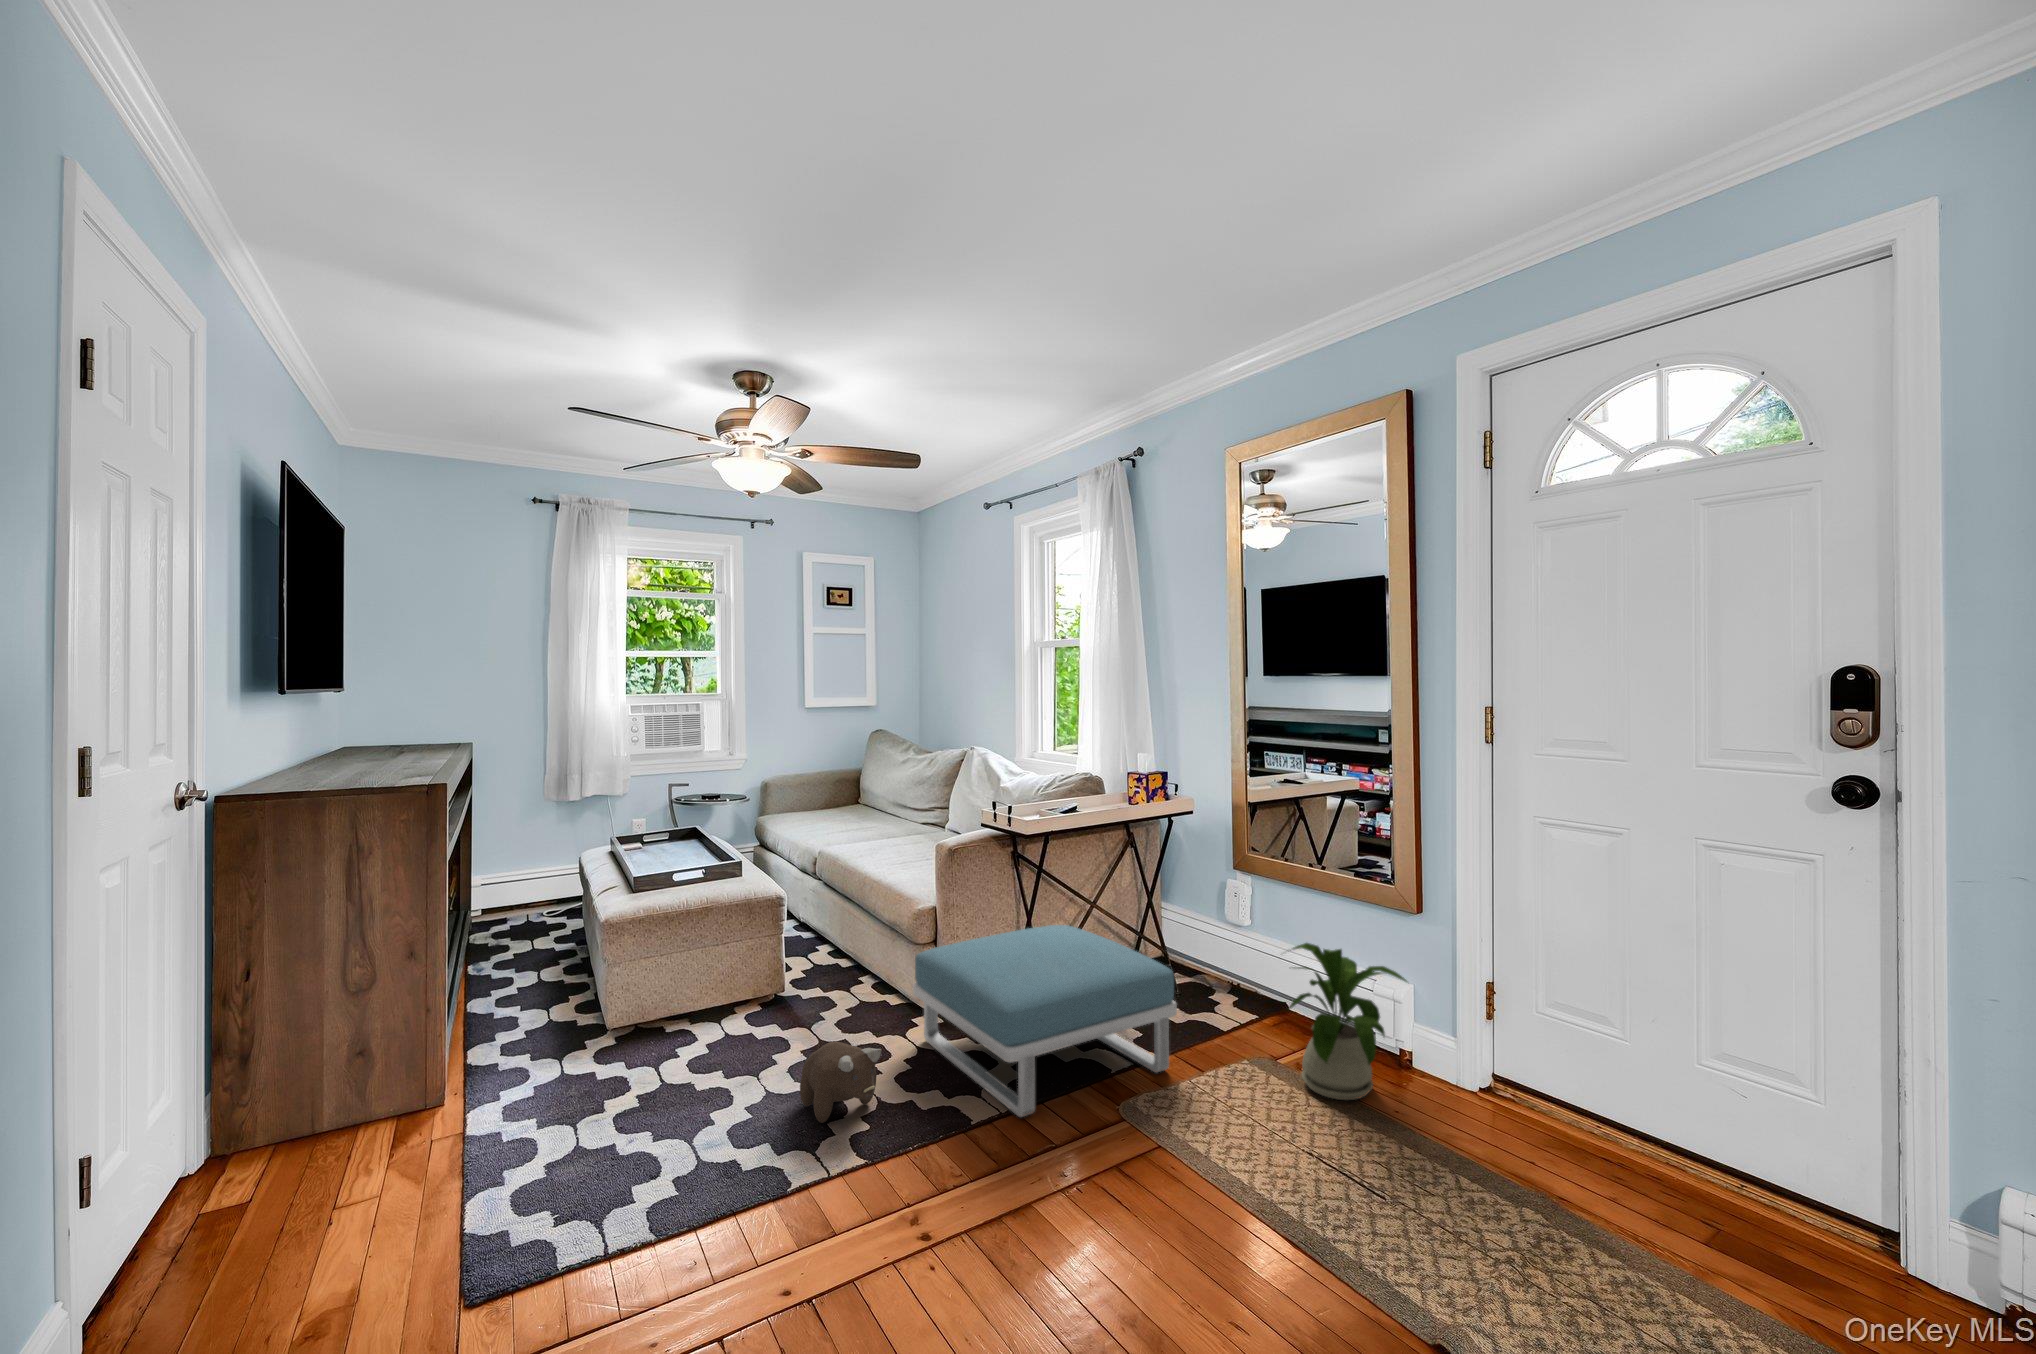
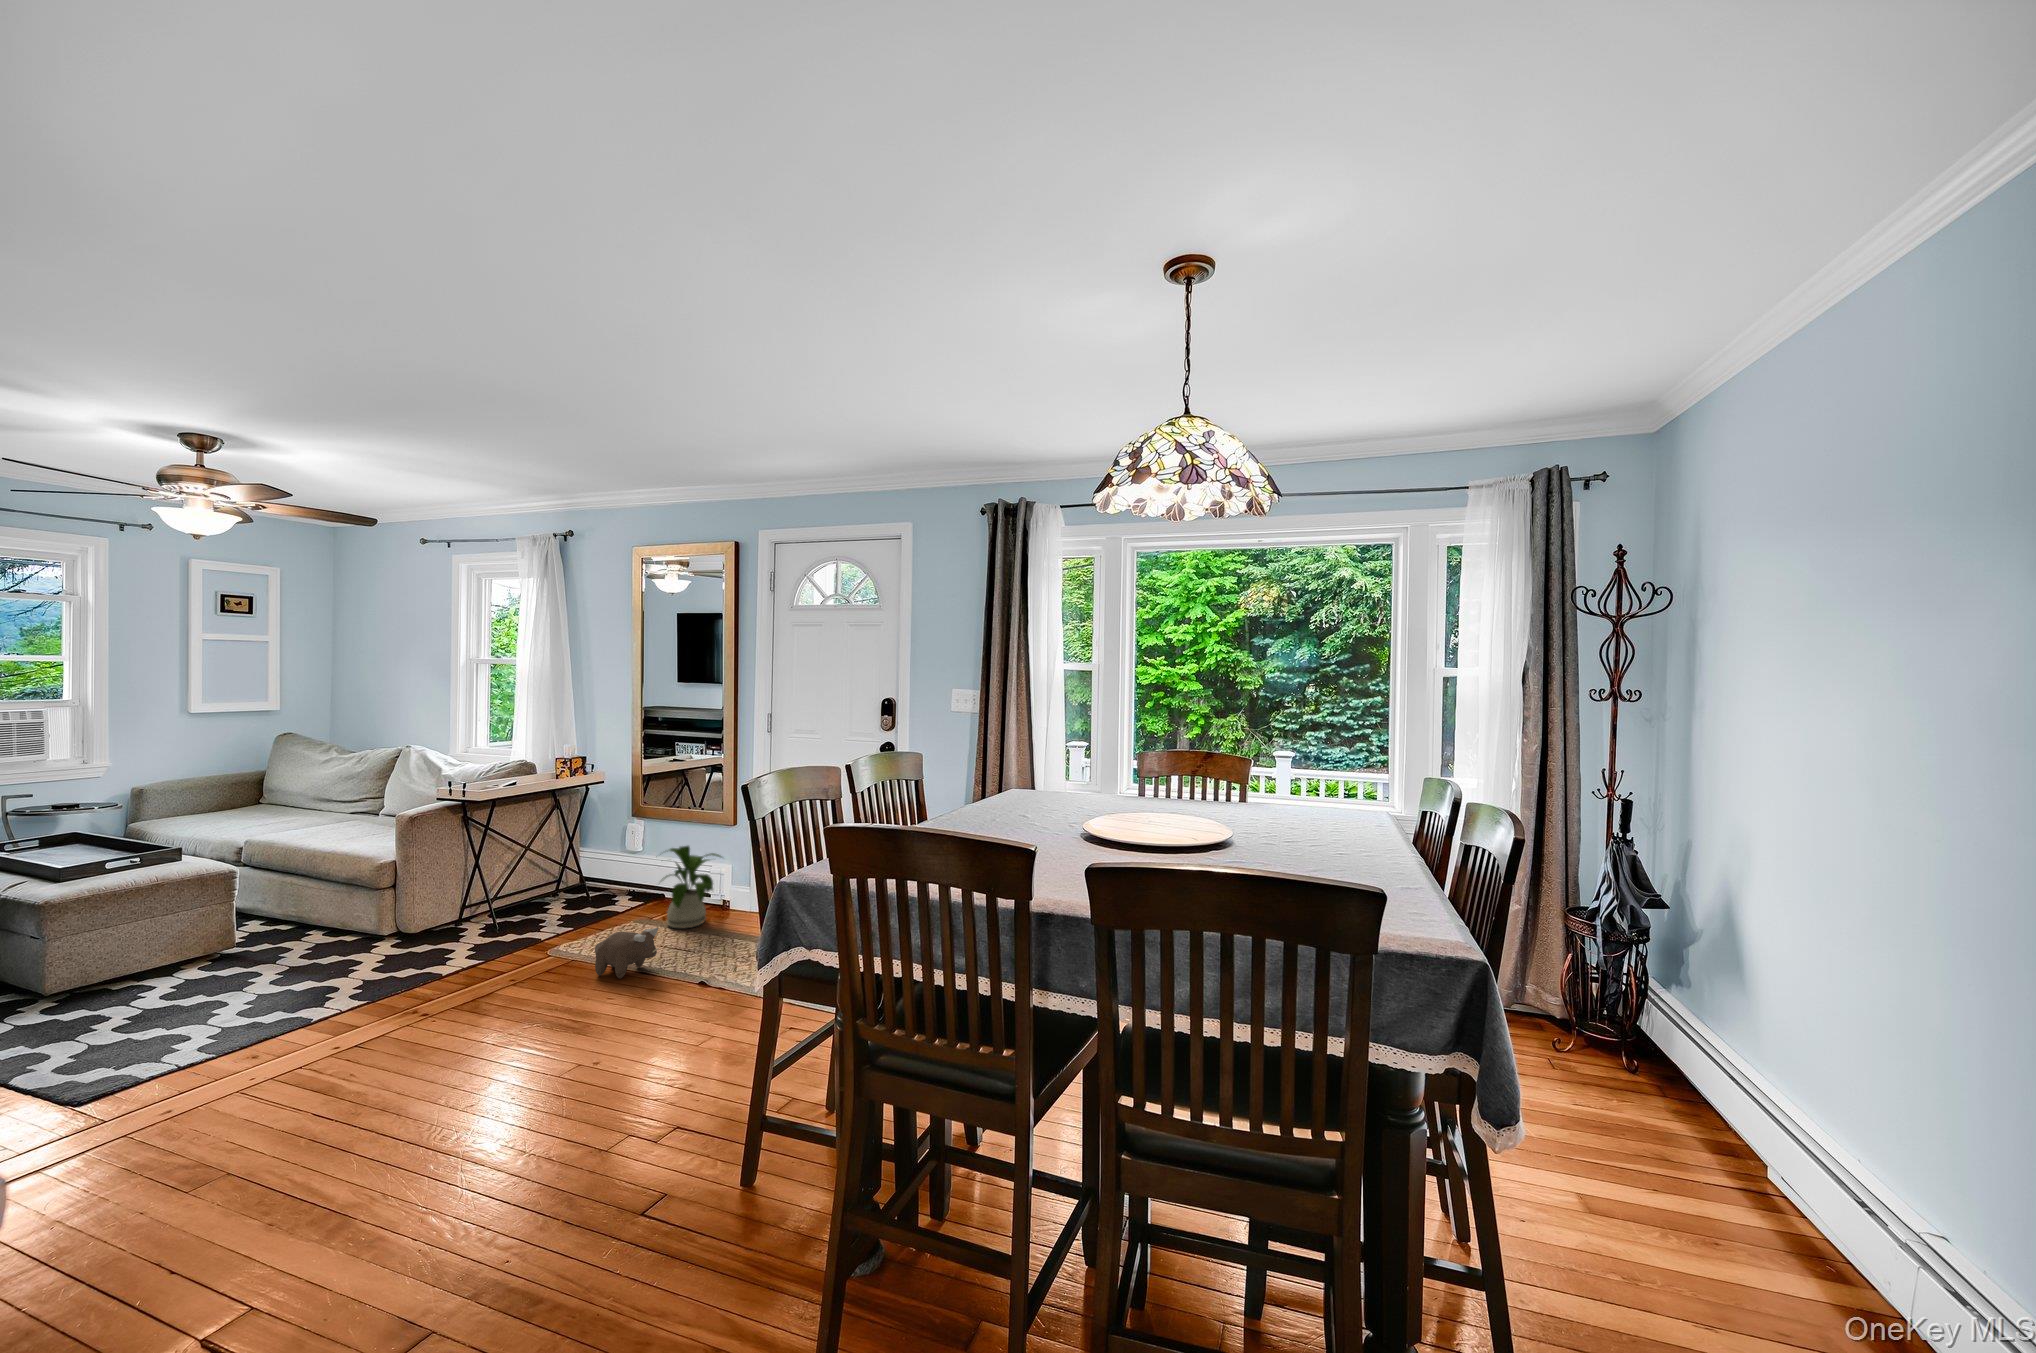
footstool: present [913,925,1177,1117] -> none [382,863,589,969]
plush toy: present [800,1042,882,1123] -> present [595,928,659,979]

